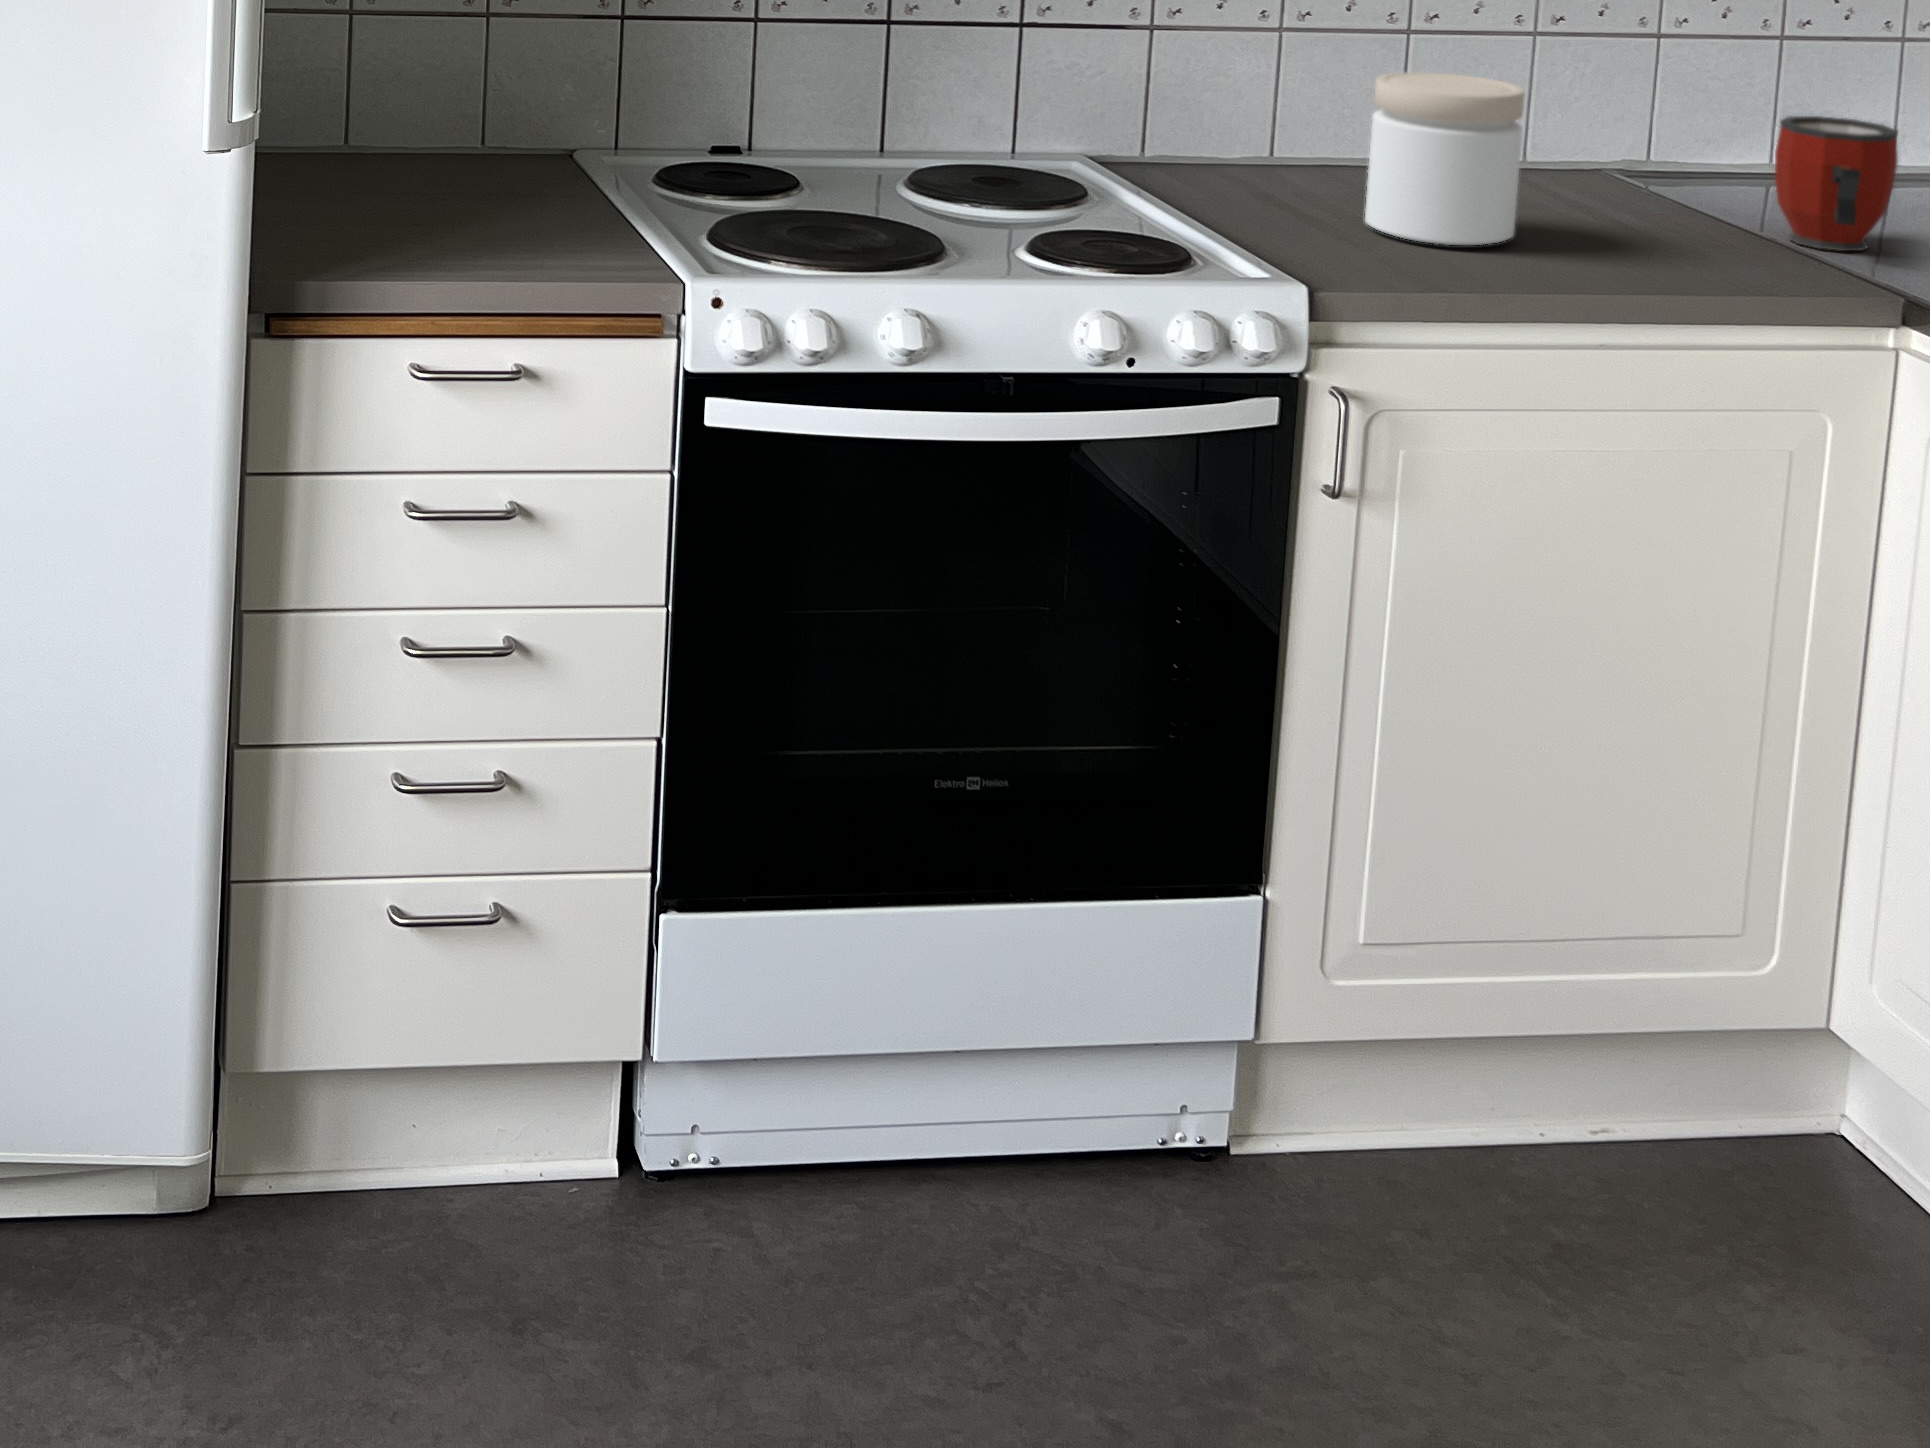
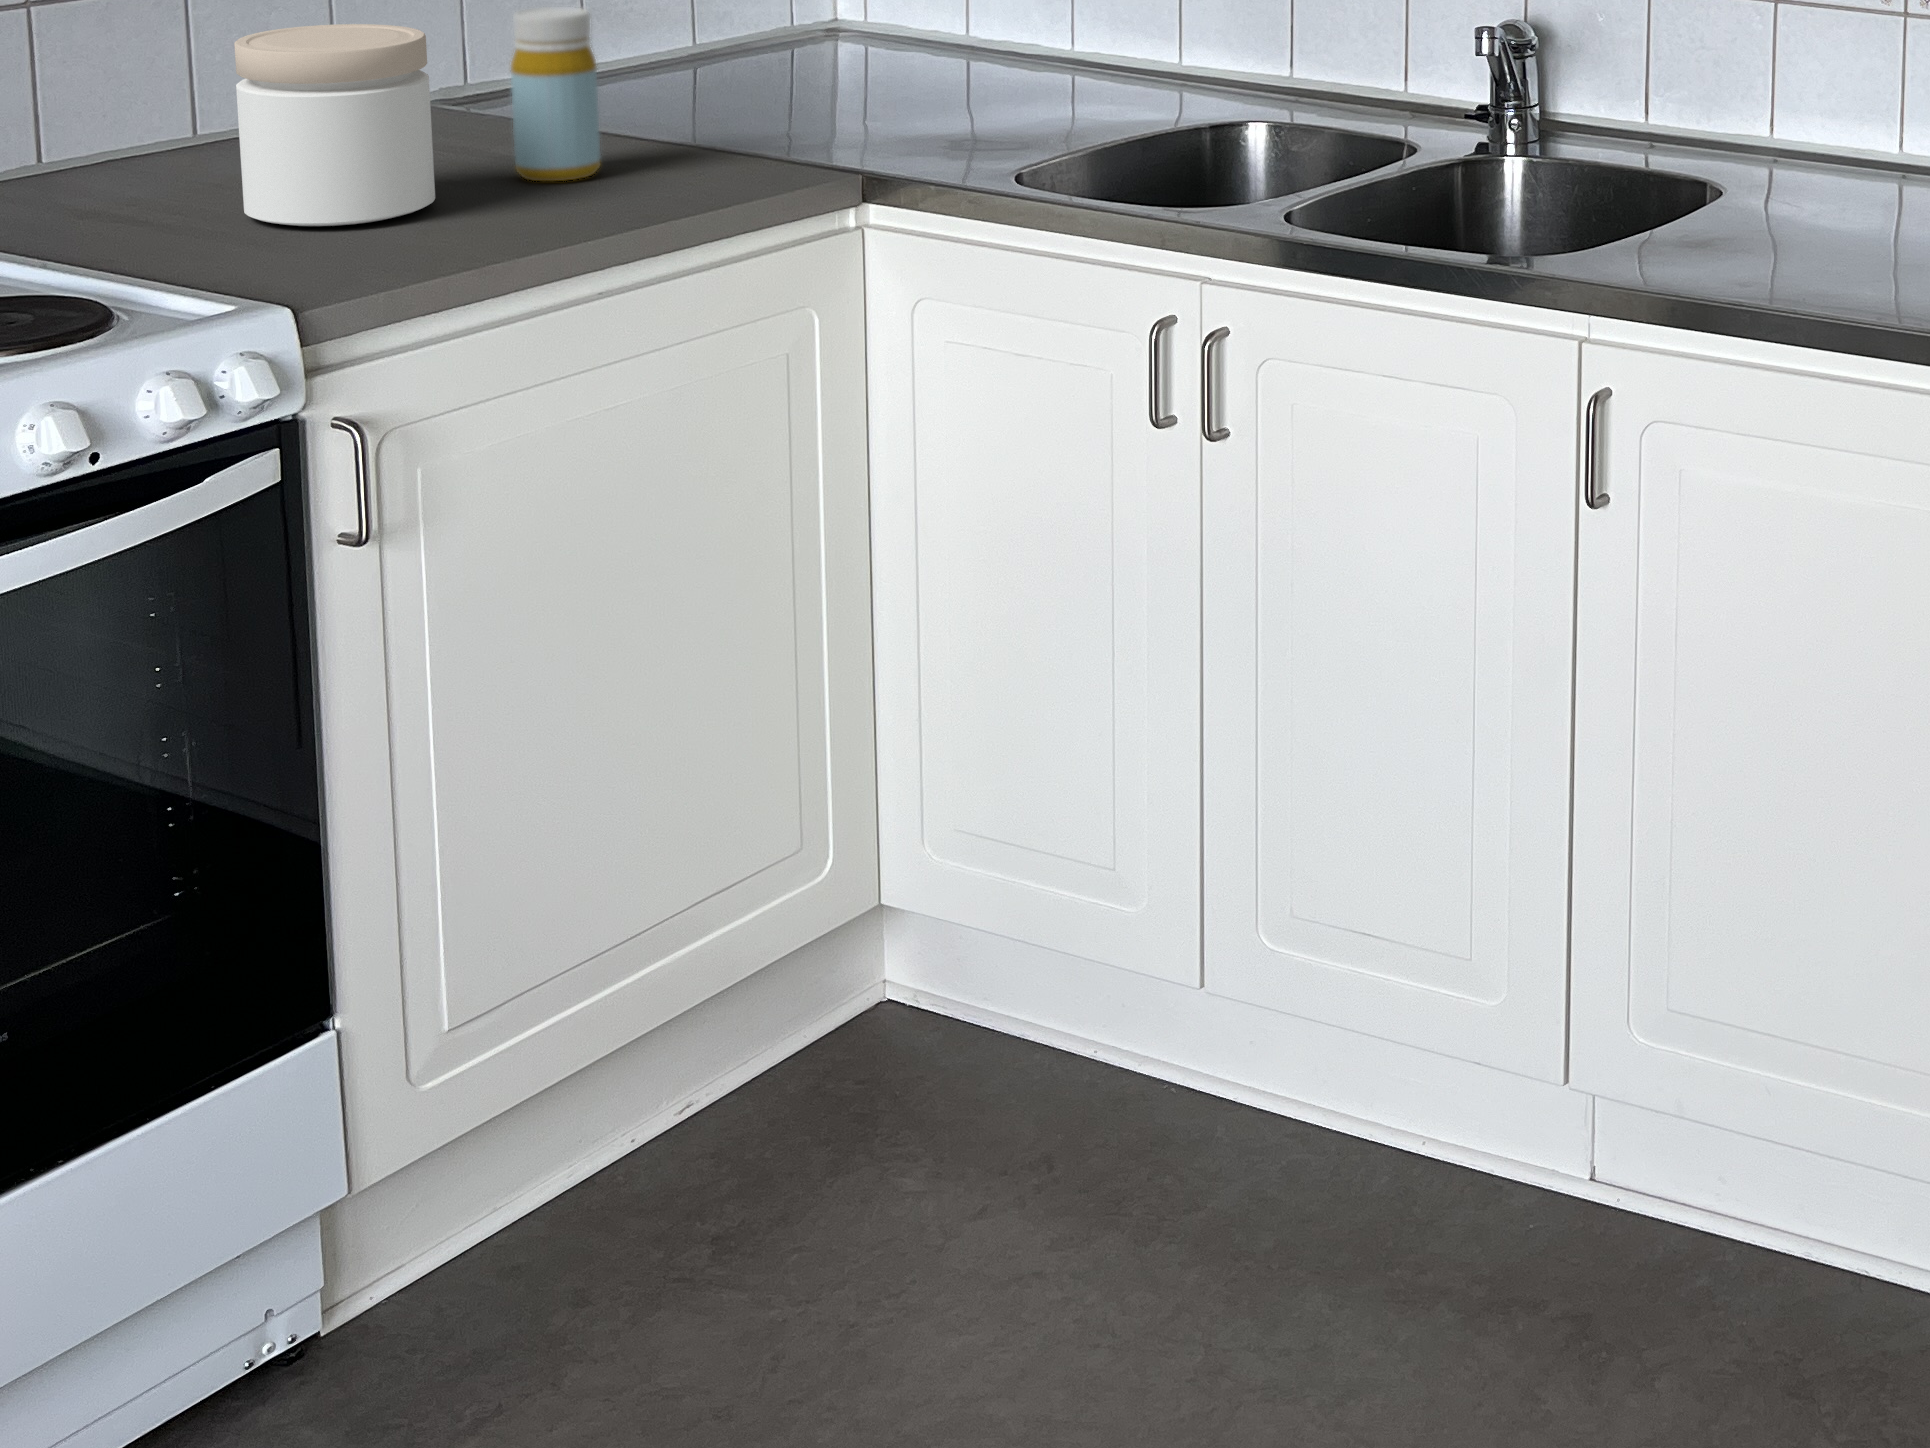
bottle: none [1602,89,1685,250] -> present [511,7,601,181]
mug: present [1775,116,1898,251] -> none [663,5,784,142]

